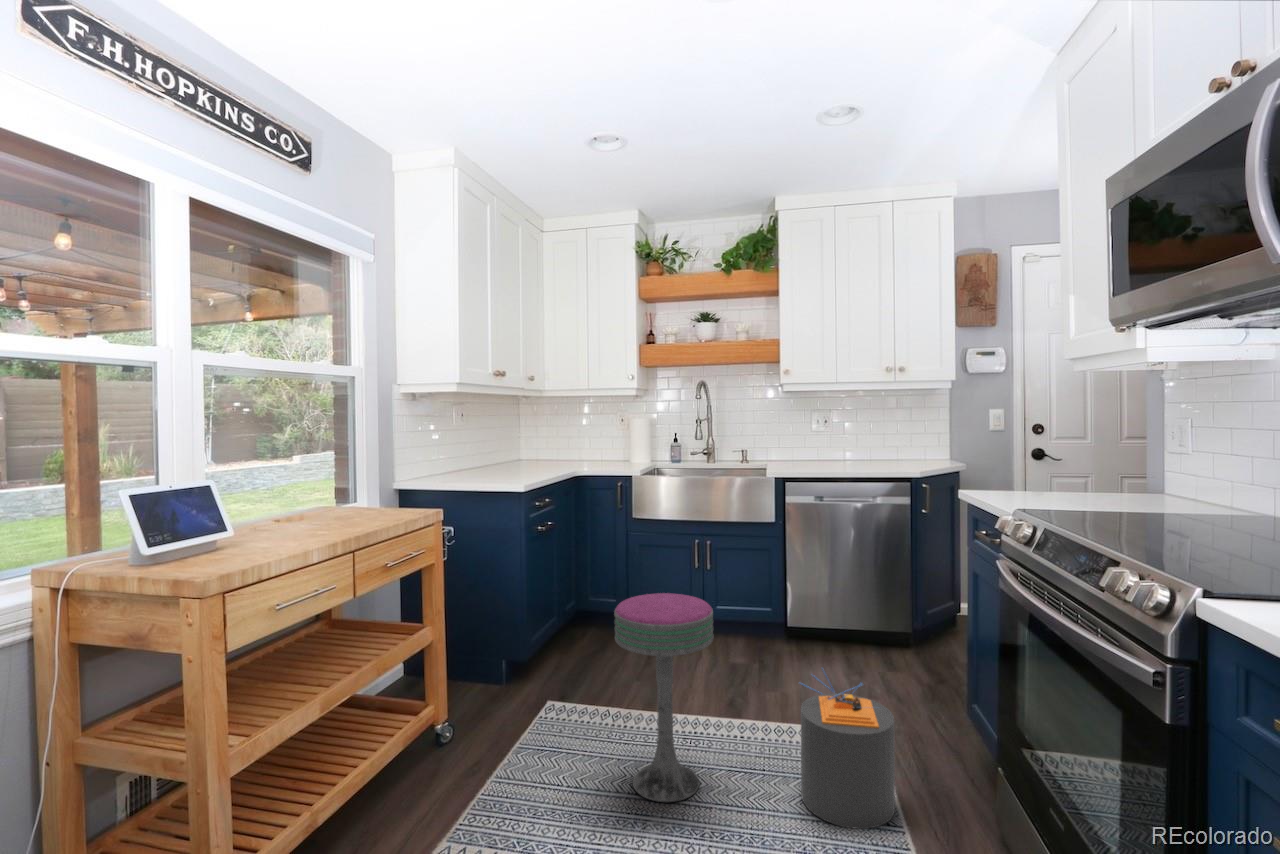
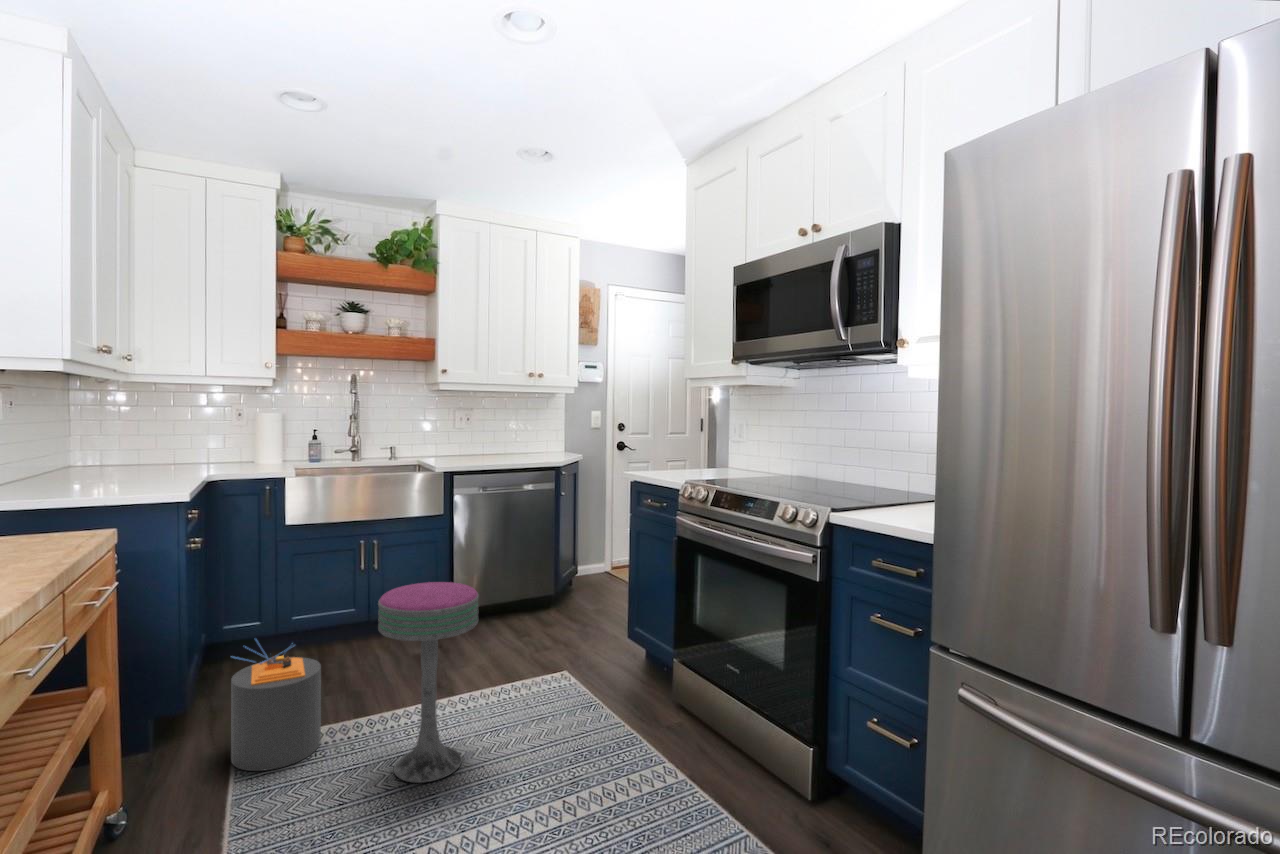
trash can: present [800,670,895,829] -> present [231,639,321,771]

